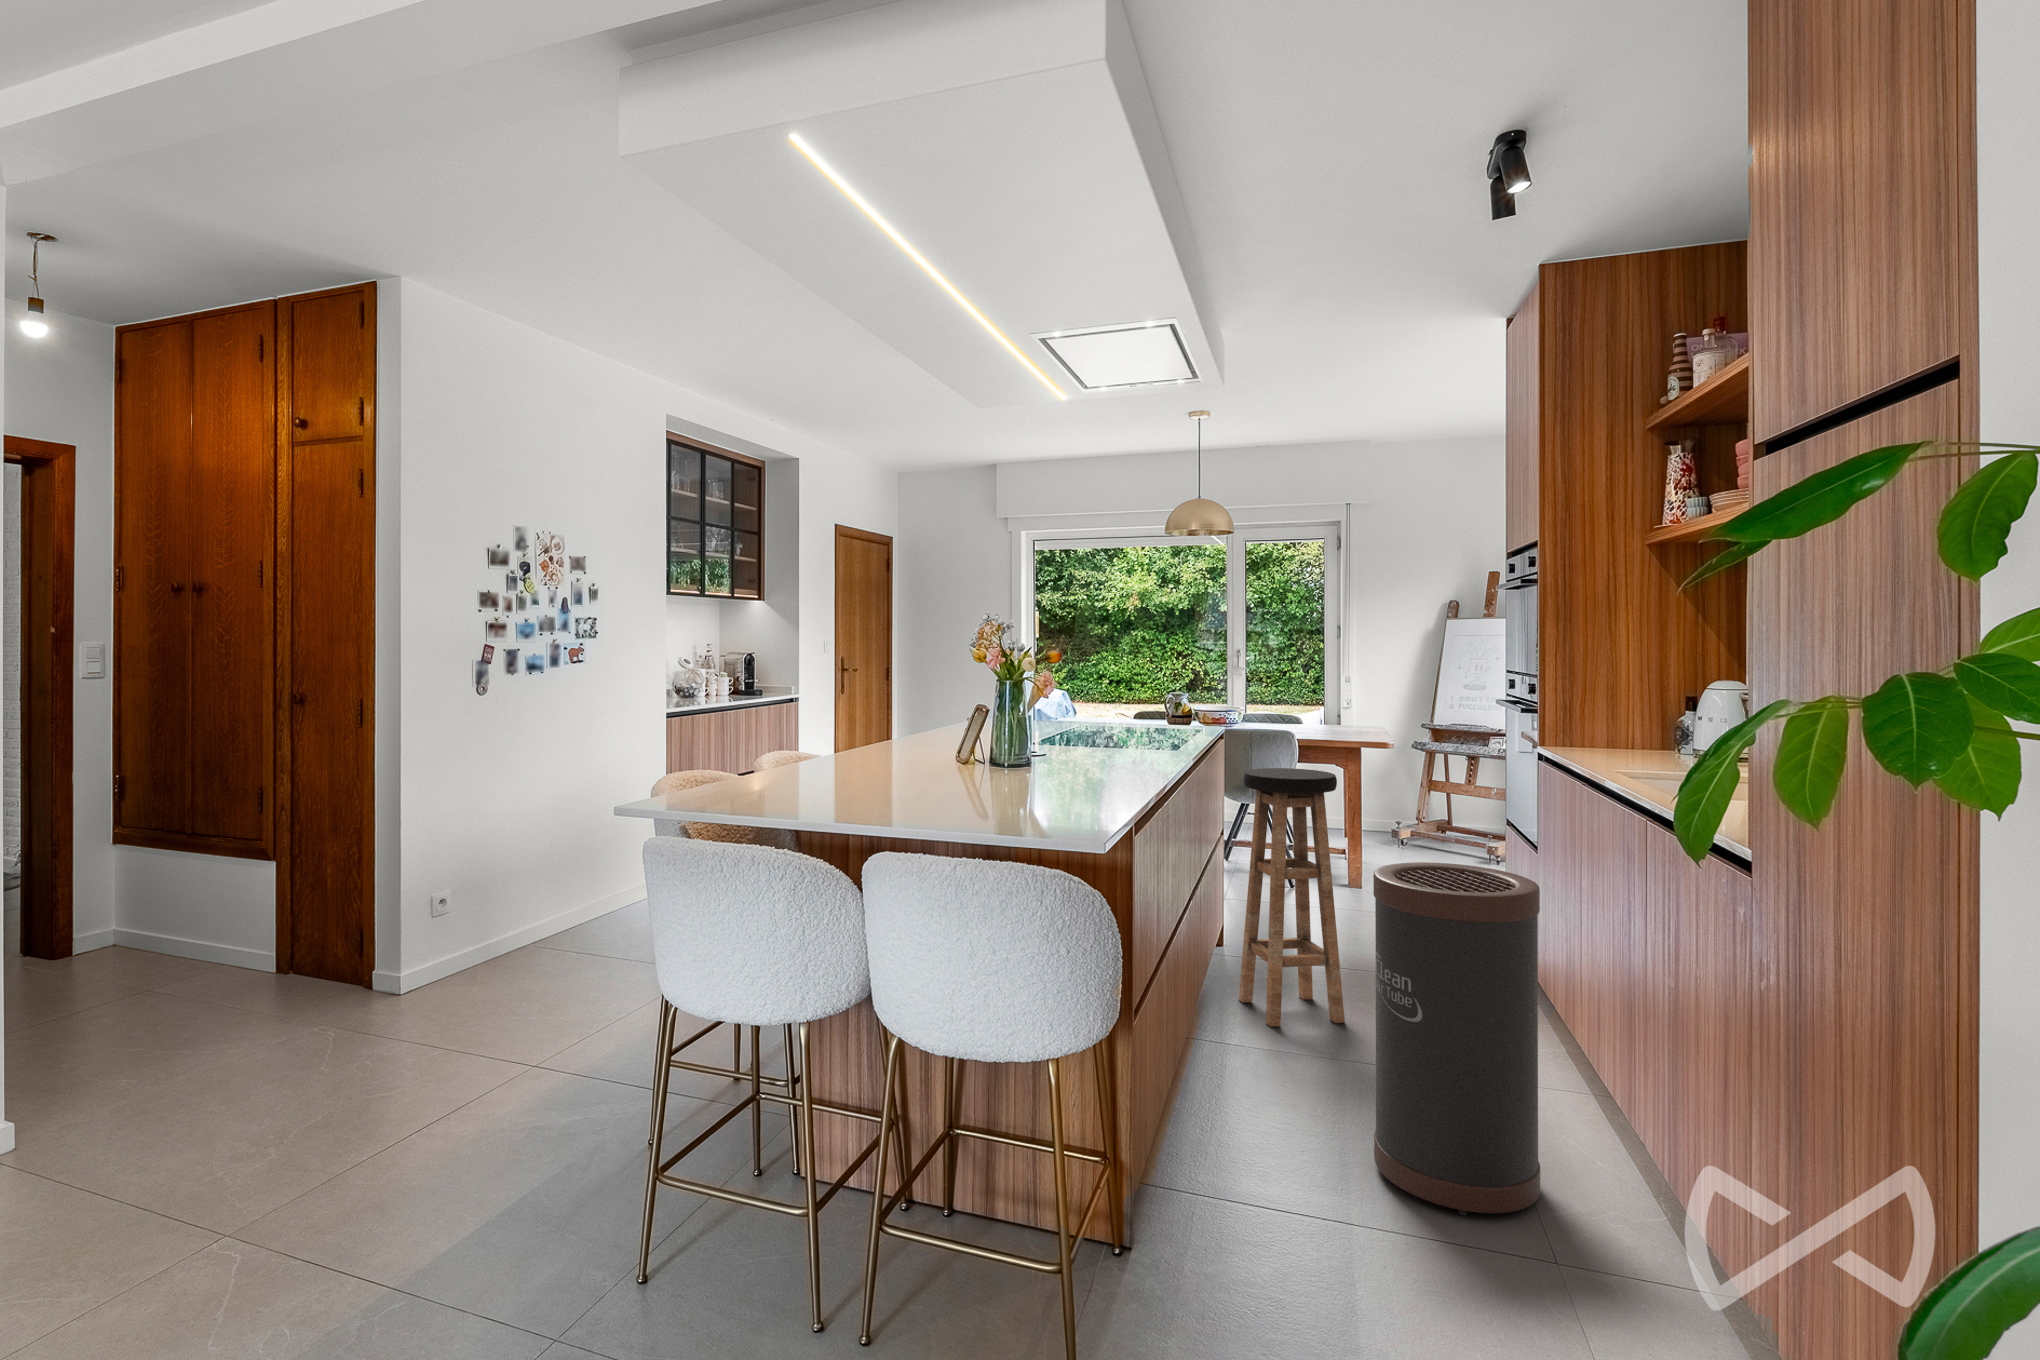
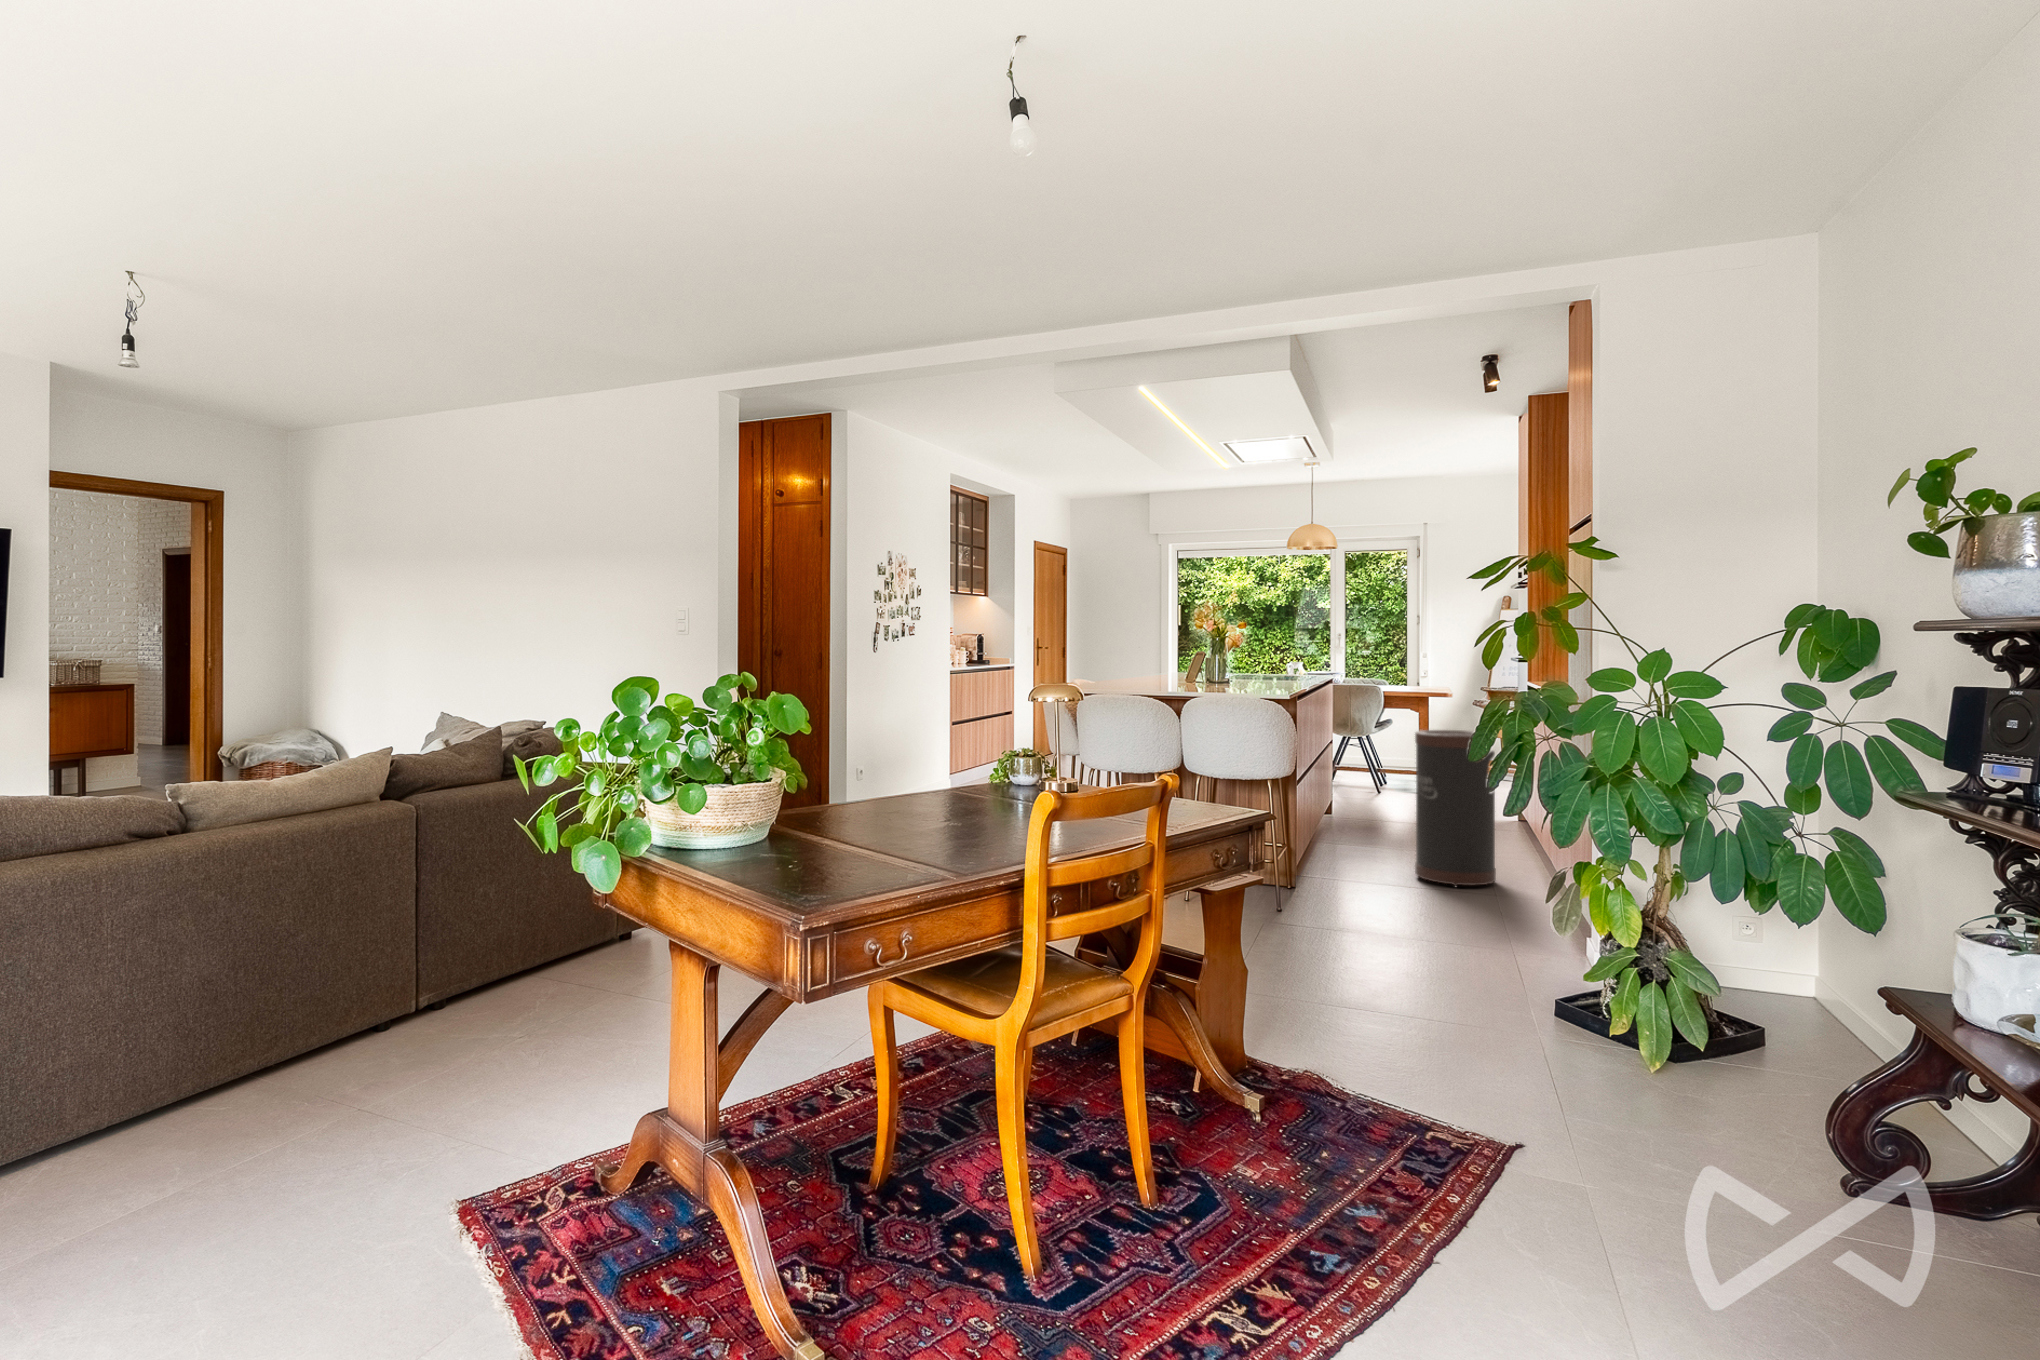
bar stool: present [1239,768,1345,1027] -> none [1345,696,1408,842]

